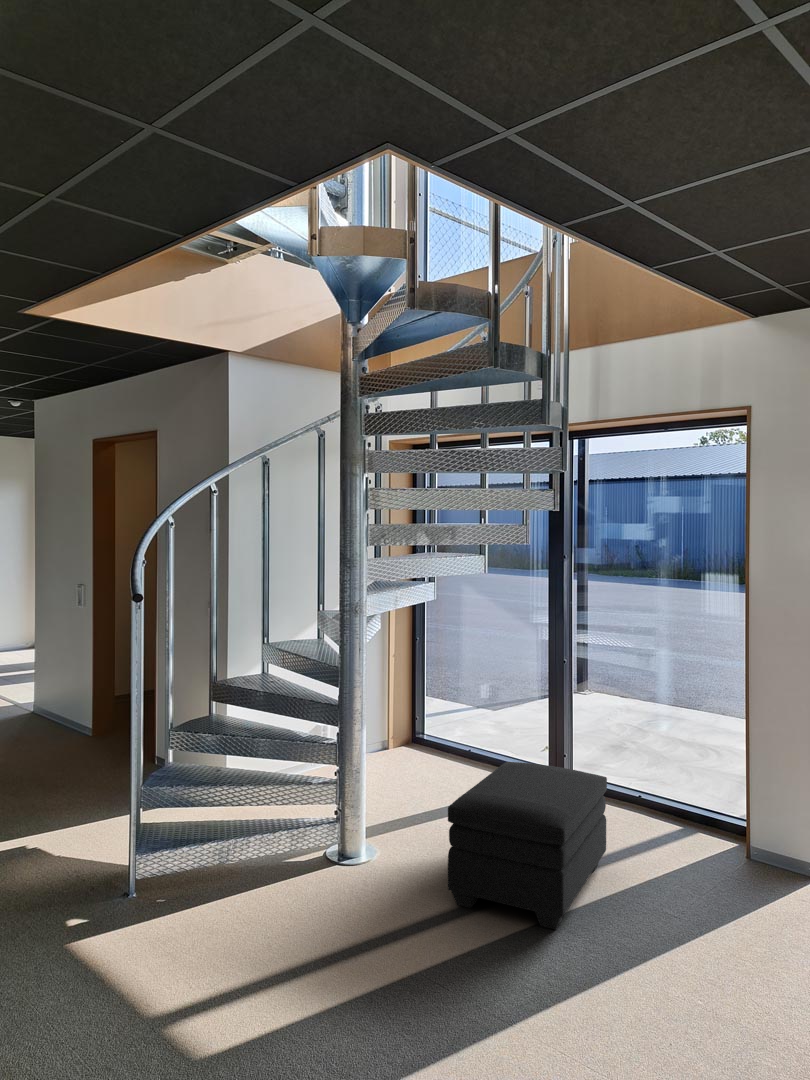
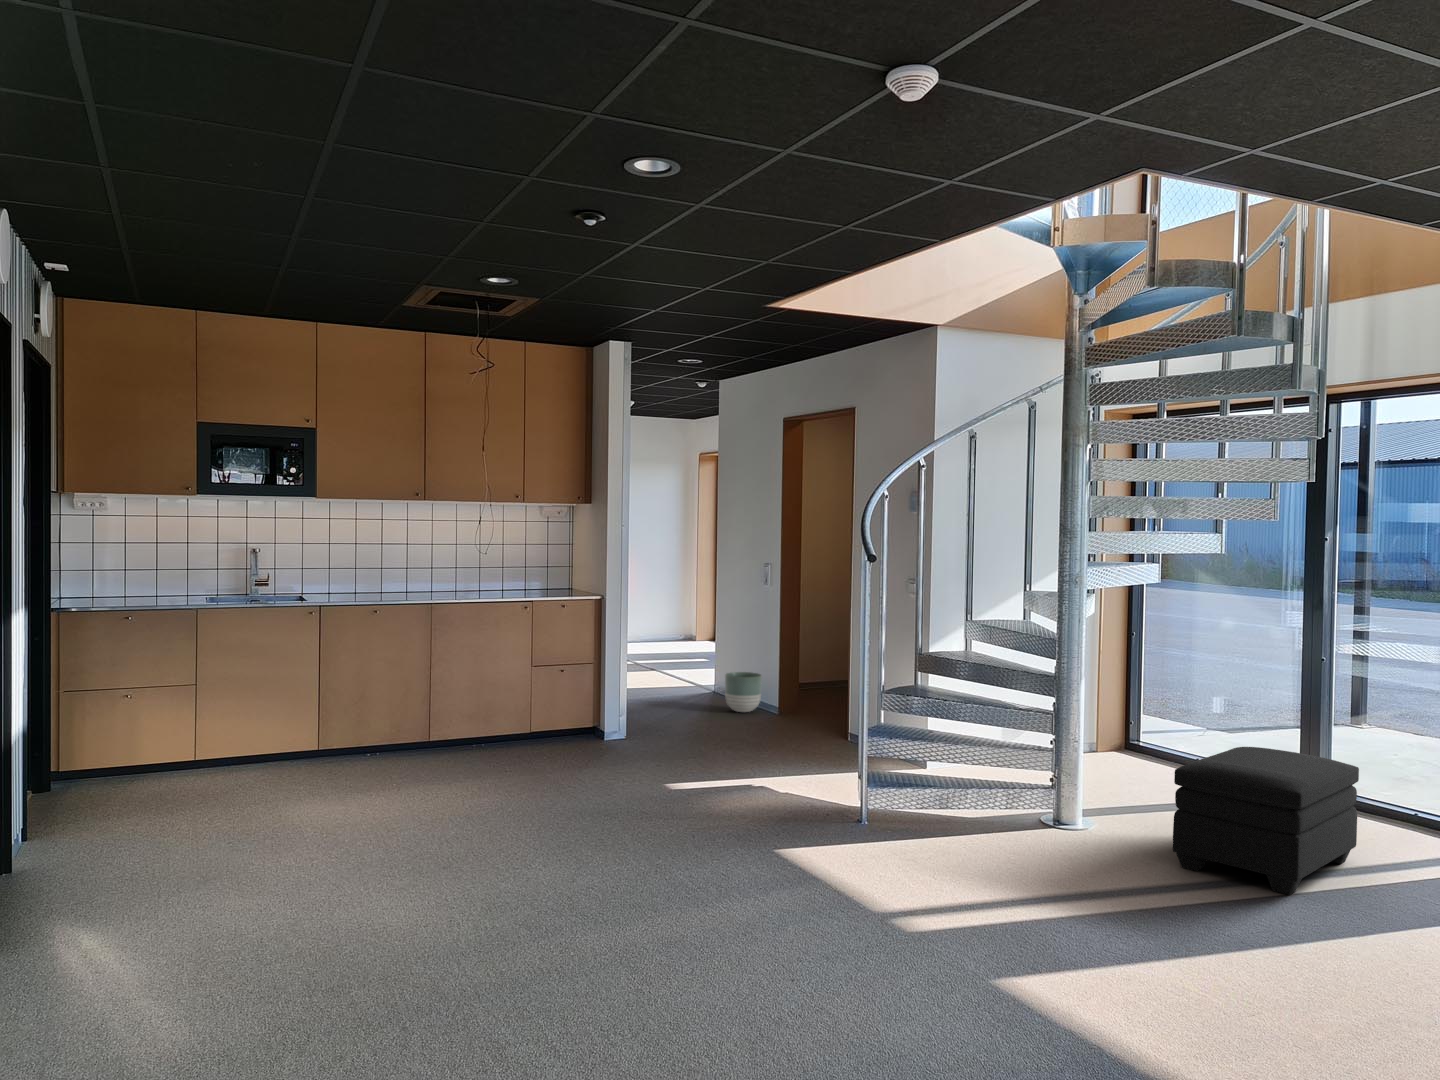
planter: none [39,693,78,735] -> present [725,672,762,712]

